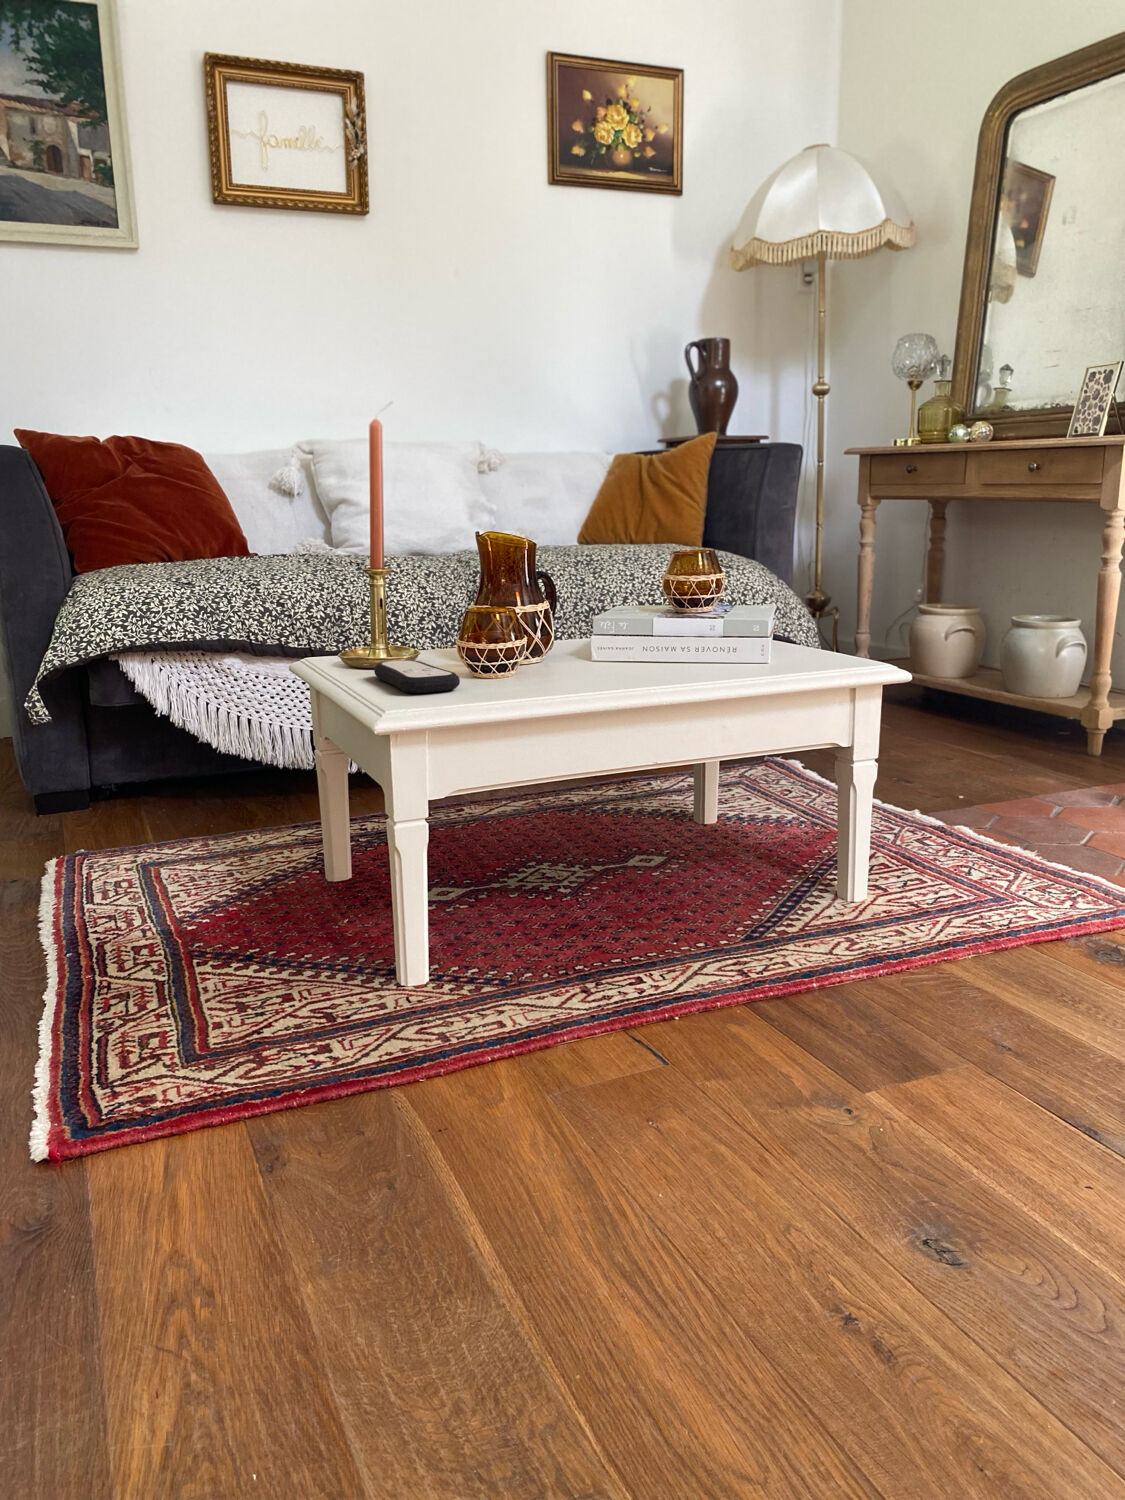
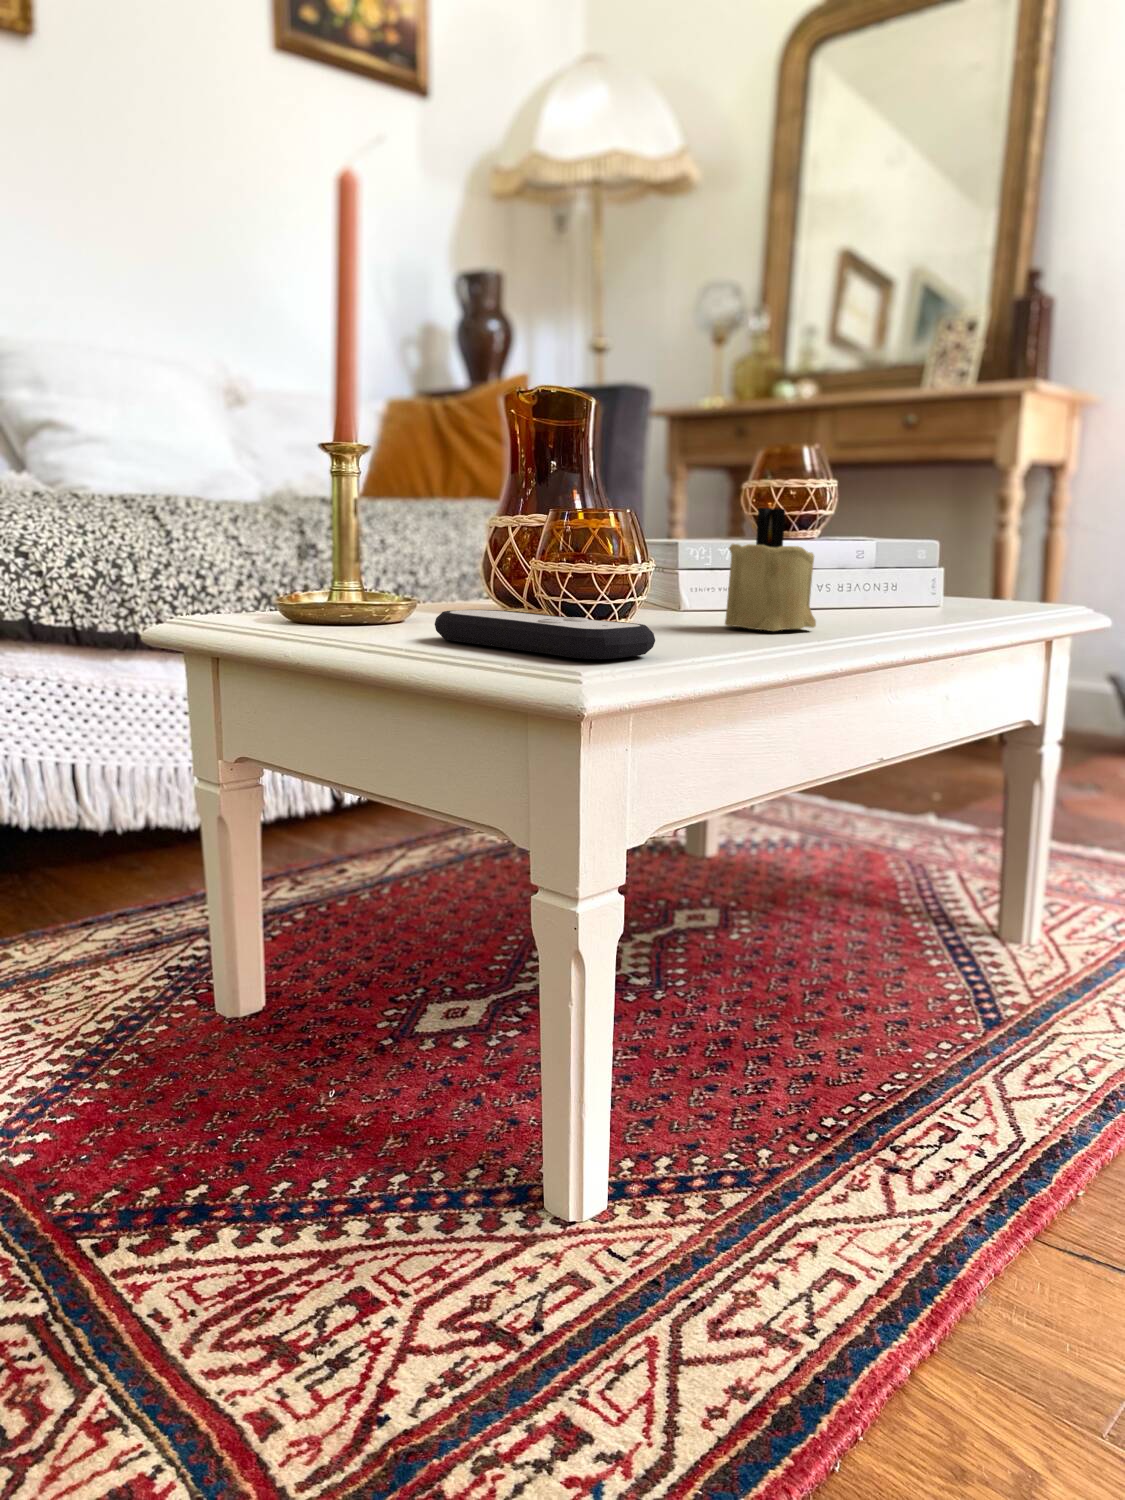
candle: none [578,594,638,672] -> present [725,508,816,631]

